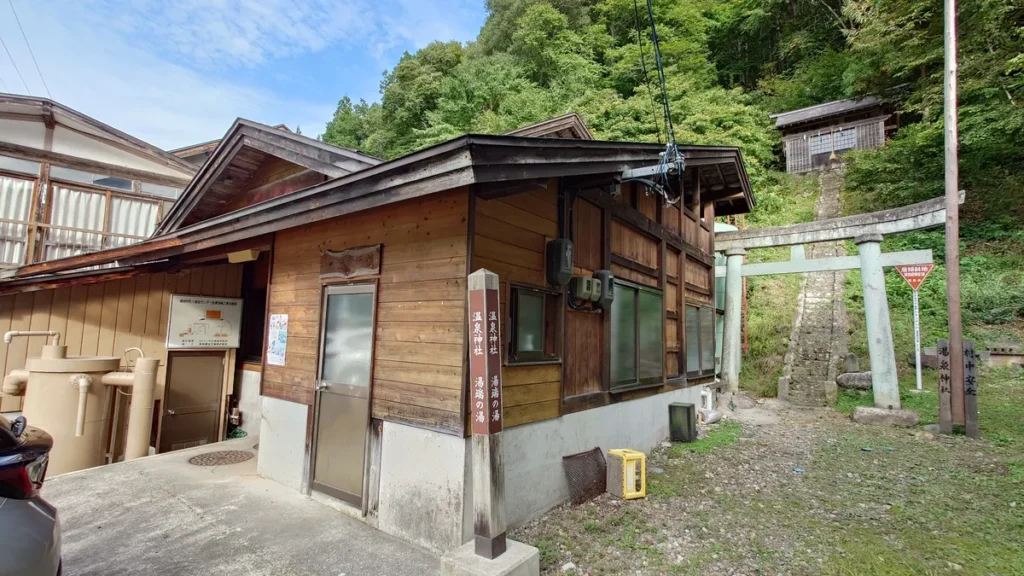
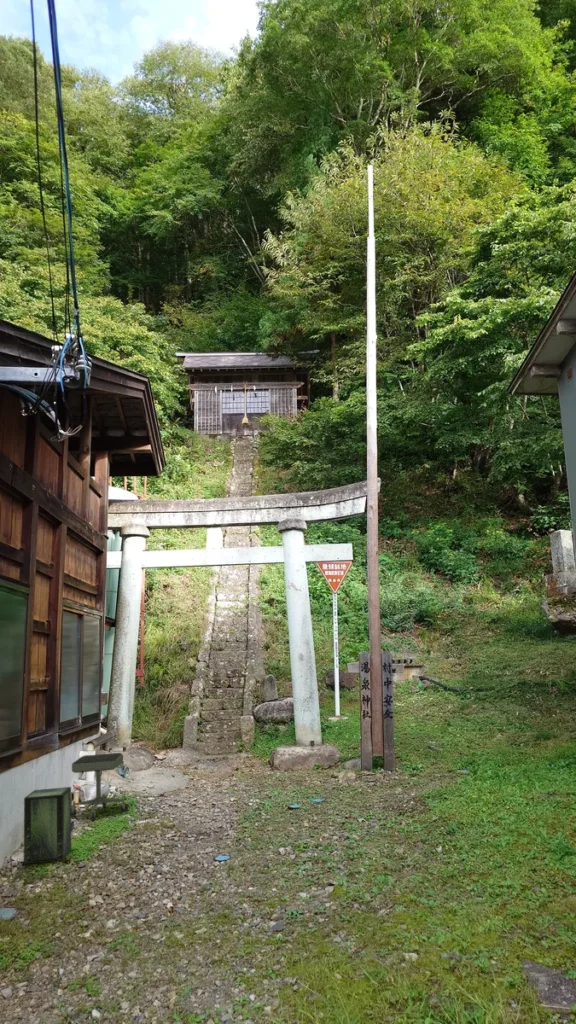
stool: none [696,390,734,427] -> present [71,753,128,821]

